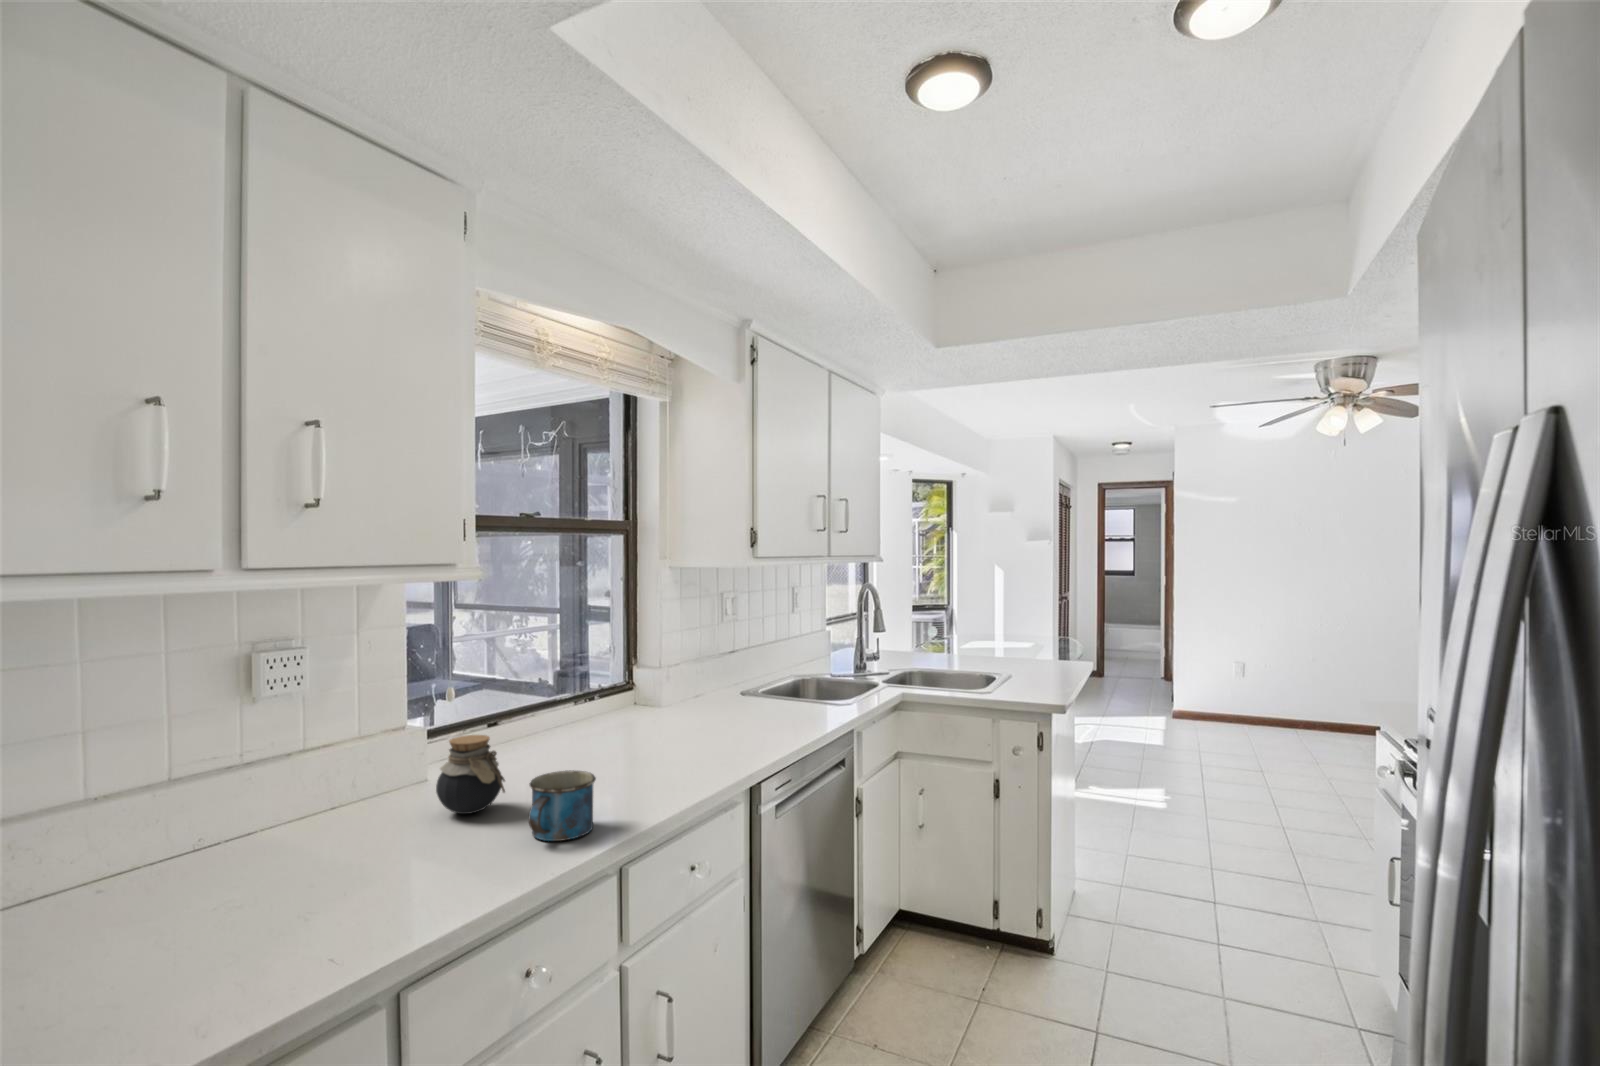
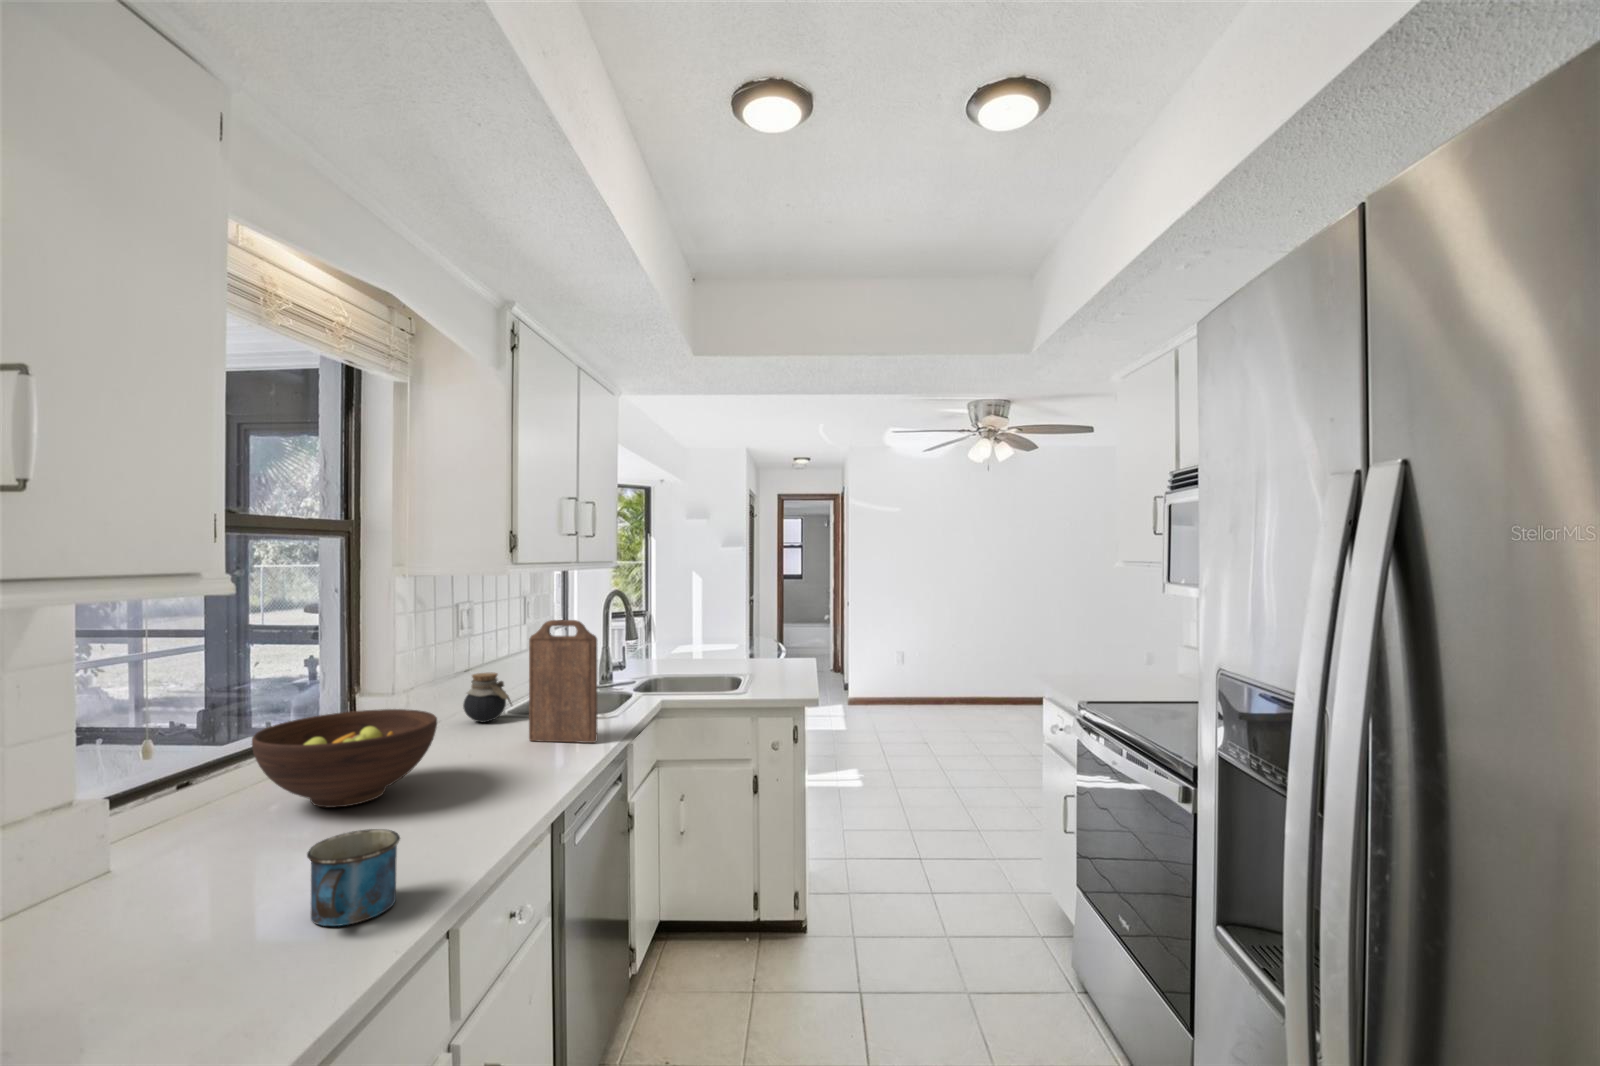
cutting board: none [760,610,817,727] -> present [529,620,597,743]
fruit bowl: none [534,679,668,755] -> present [252,709,437,807]
jar: present [436,735,505,814] -> present [463,673,512,722]

